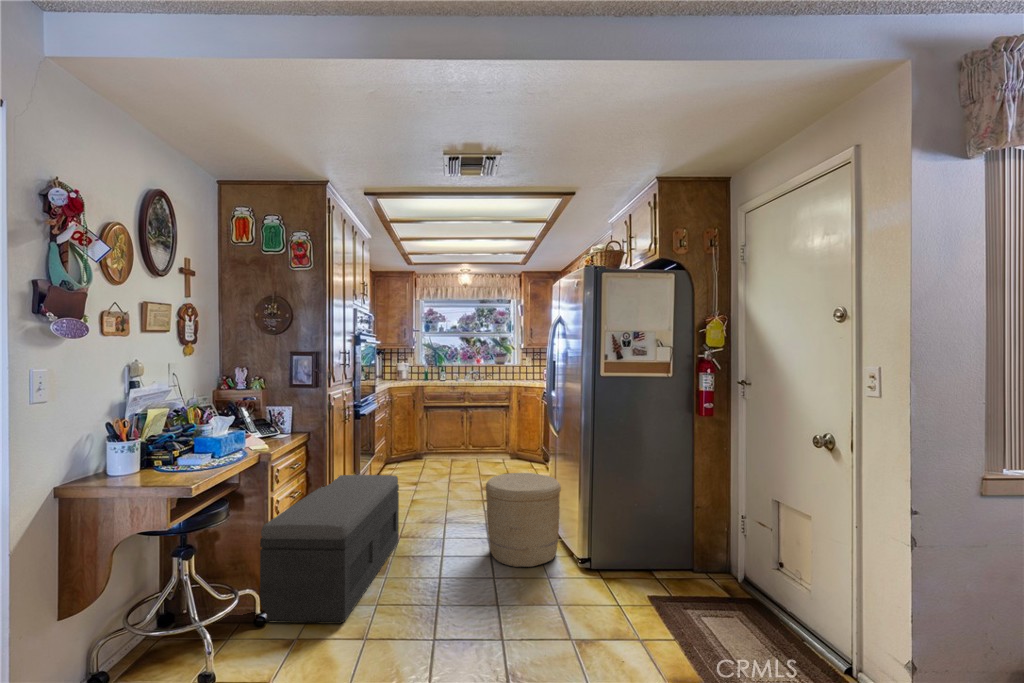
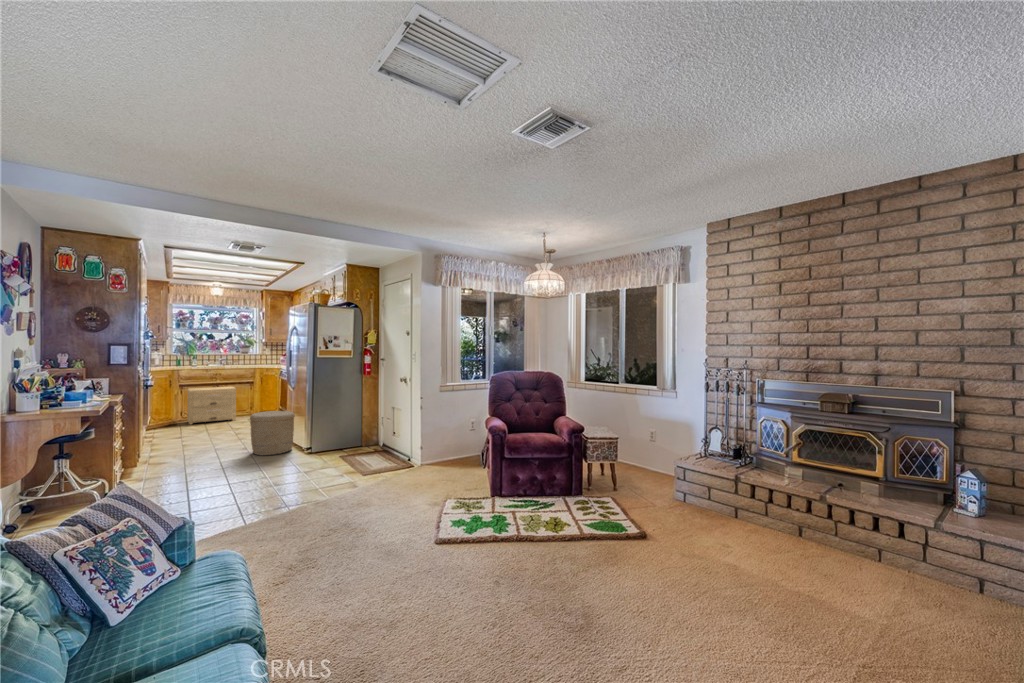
side table: none [432,410,487,461] -> present [187,387,236,425]
storage bench: present [260,475,399,624] -> none [122,417,190,486]

